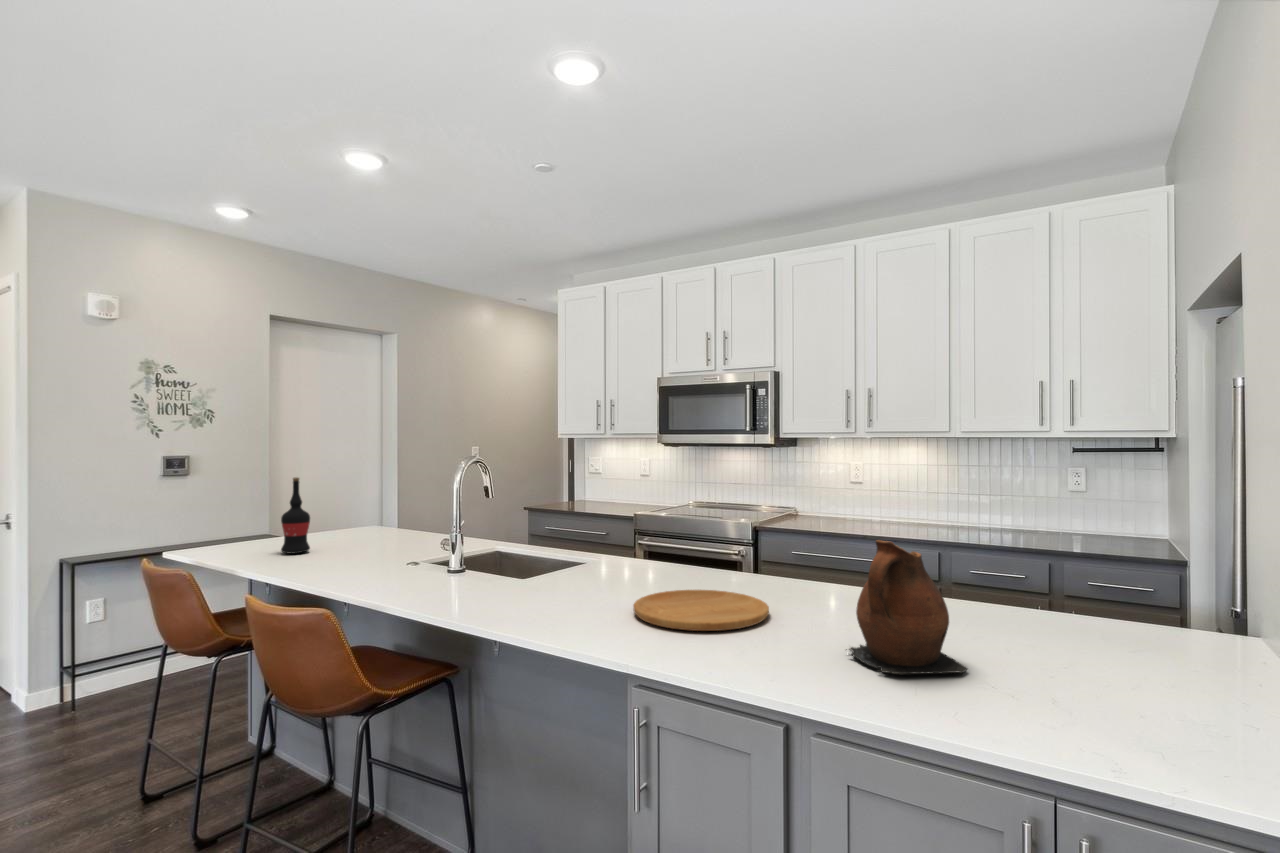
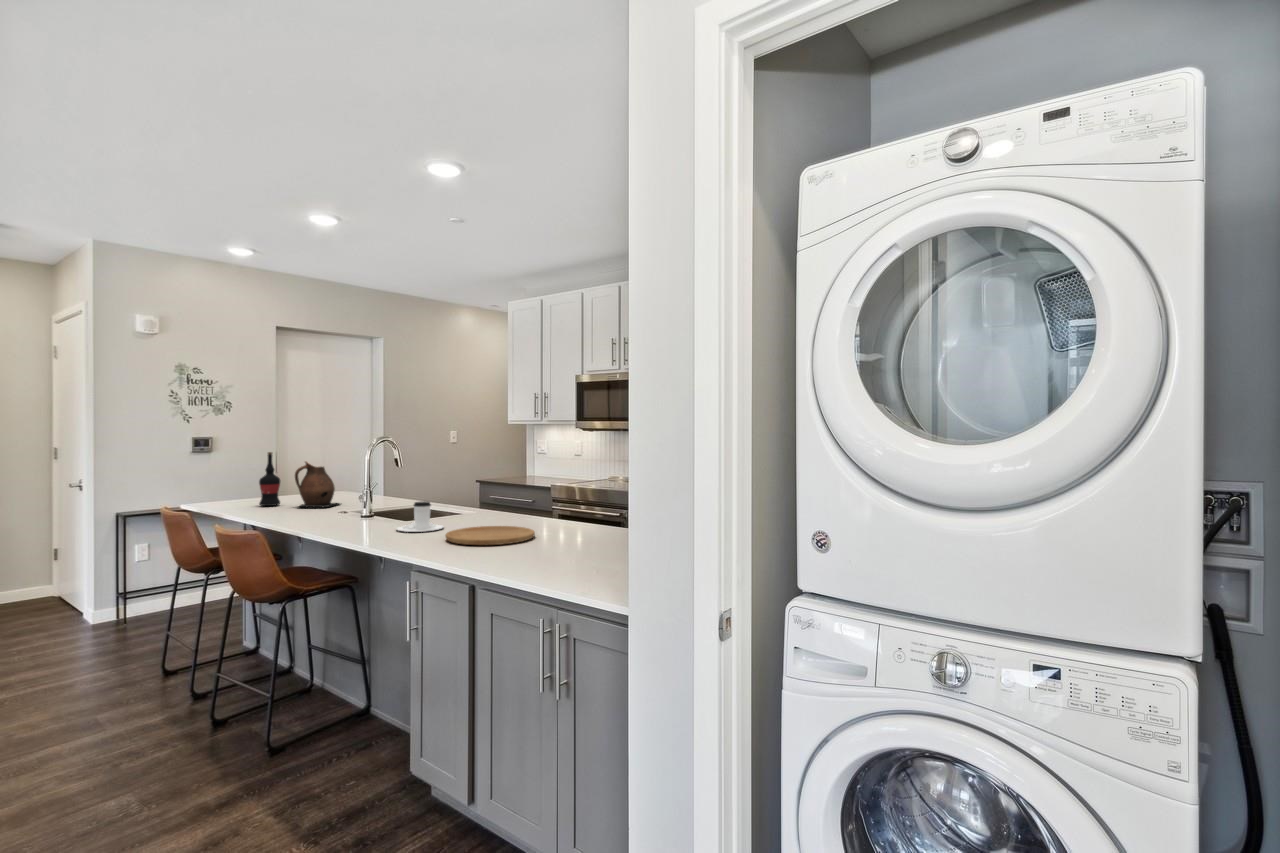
ceramic pitcher: present [846,540,967,674] -> present [295,462,339,507]
coffee cup: none [531,554,600,602] -> present [396,501,444,532]

